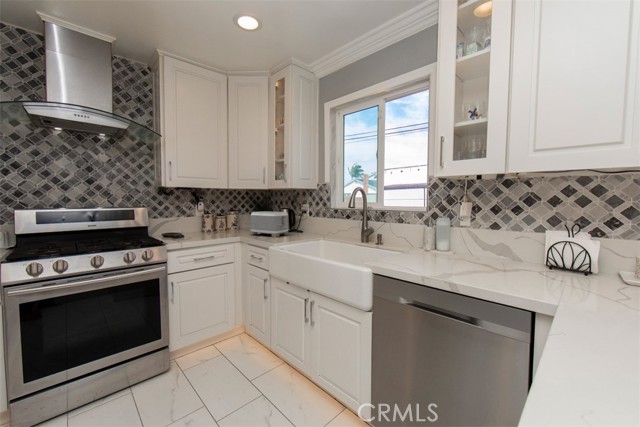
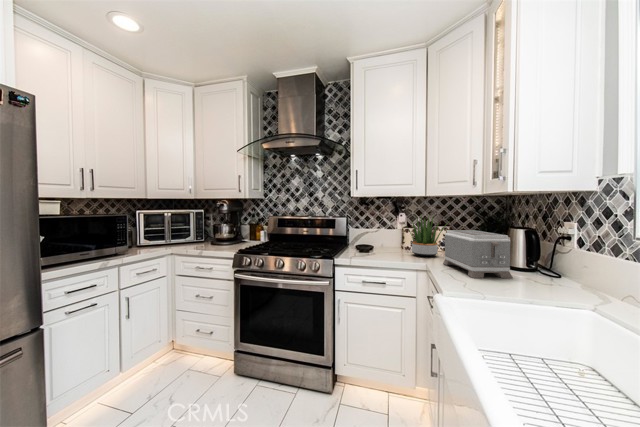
potted plant: none [210,202,245,234] -> present [408,216,445,257]

